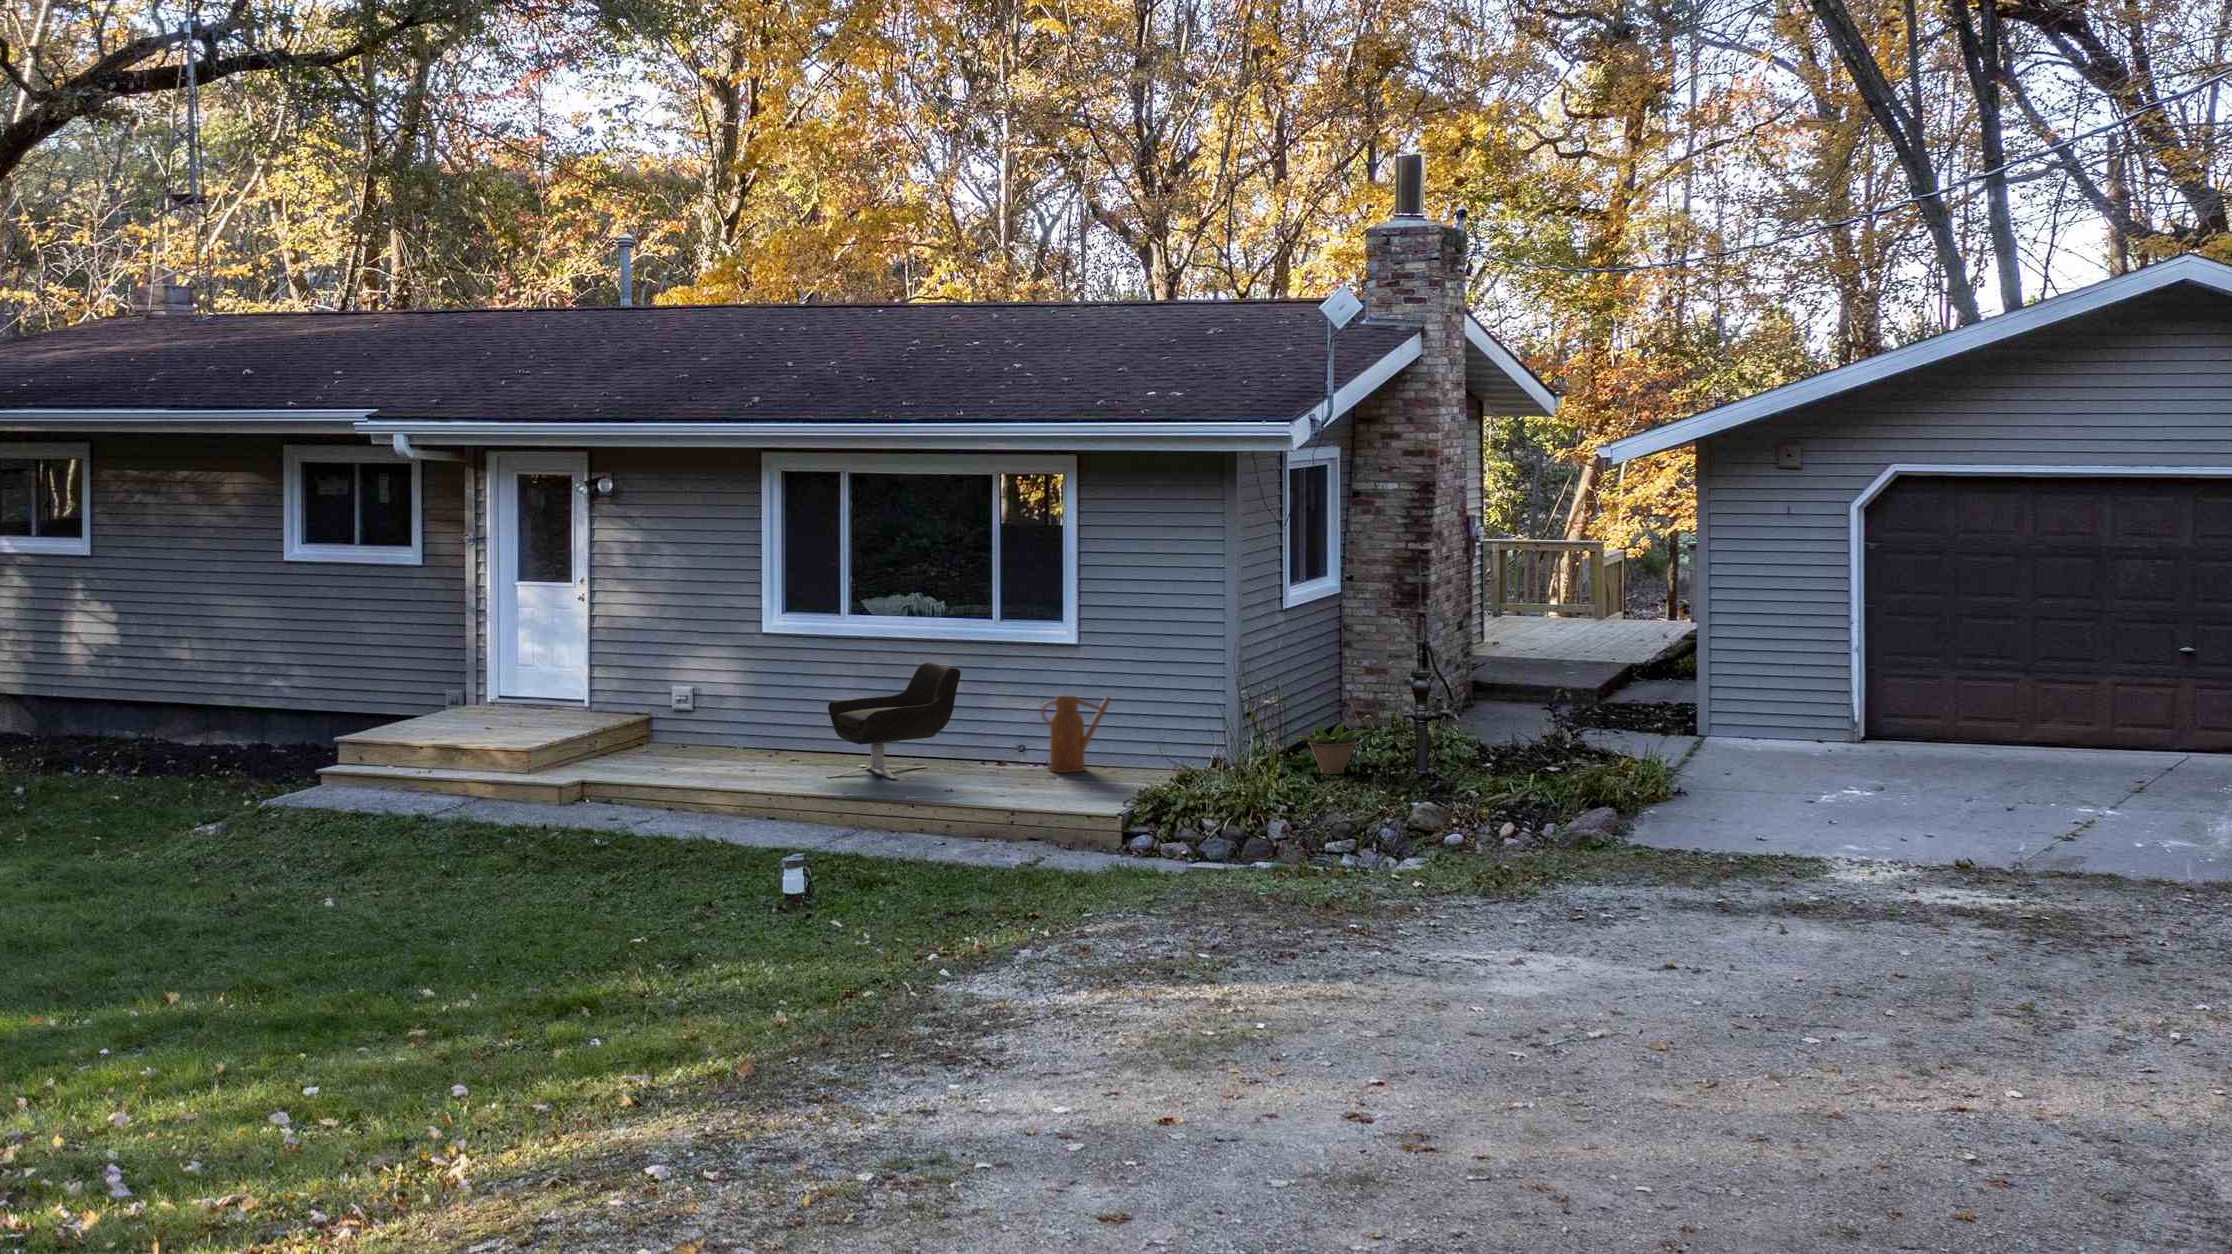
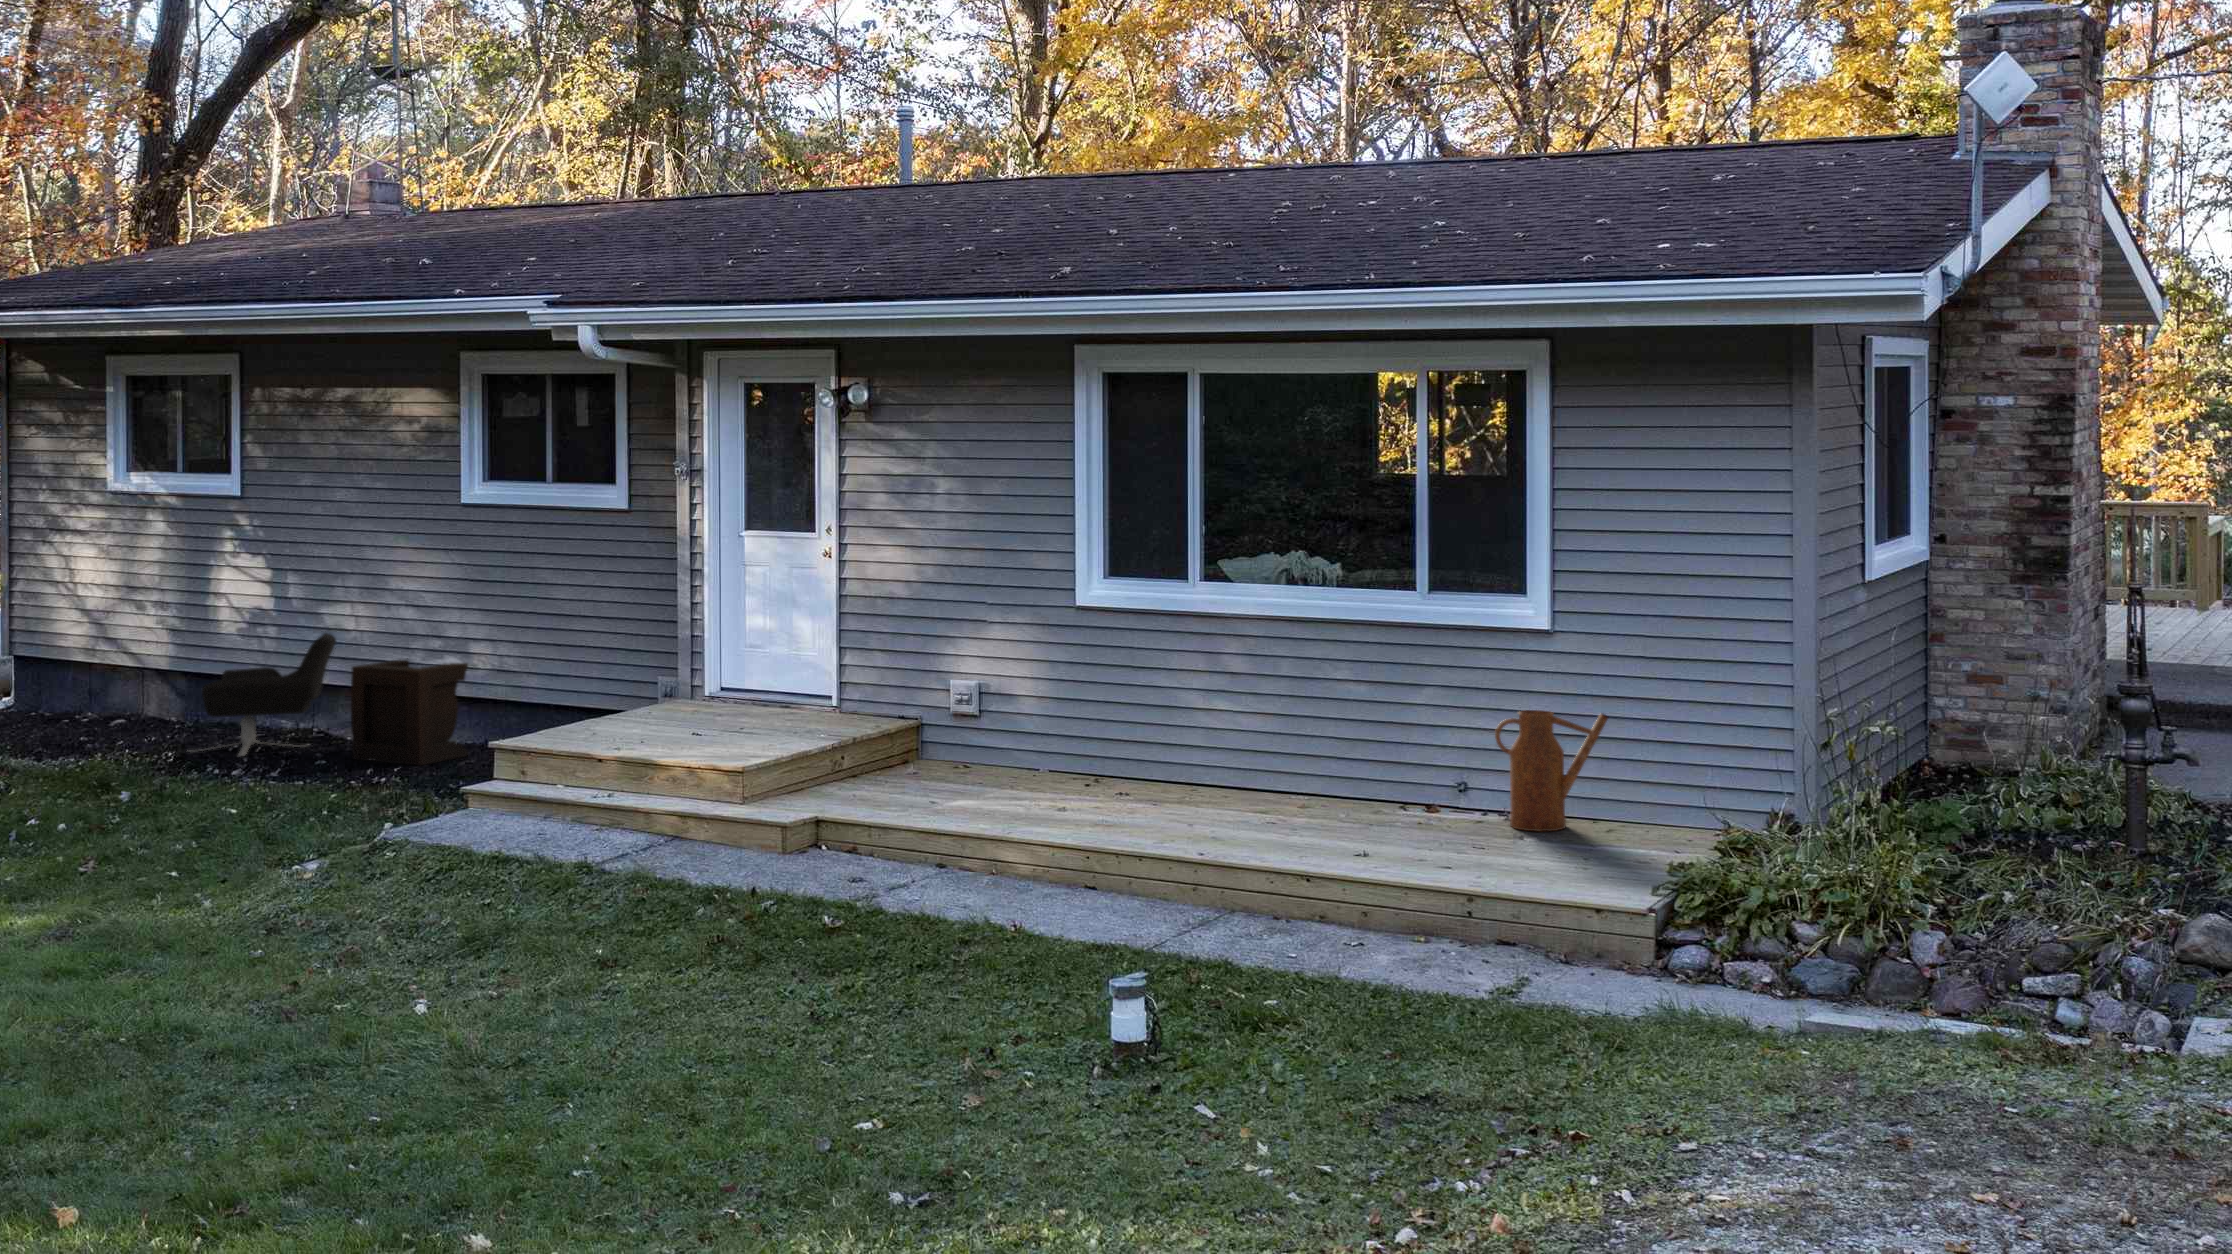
lounge chair: present [826,662,961,779] -> present [187,633,336,756]
wooden crate: none [190,680,305,763] -> present [351,658,468,765]
decorative plant: present [1289,721,1373,774] -> none [1886,761,2030,847]

